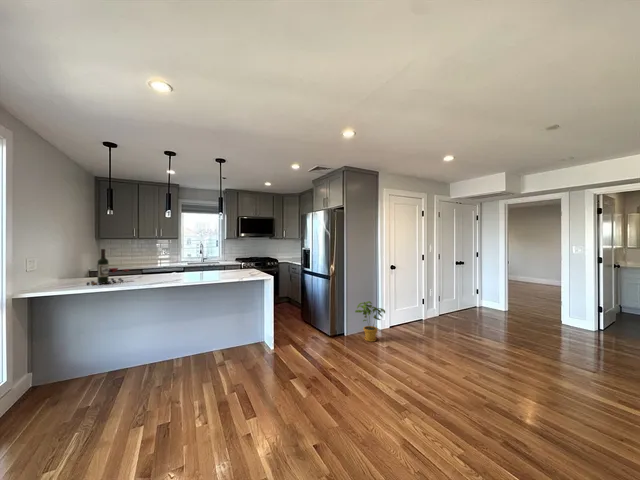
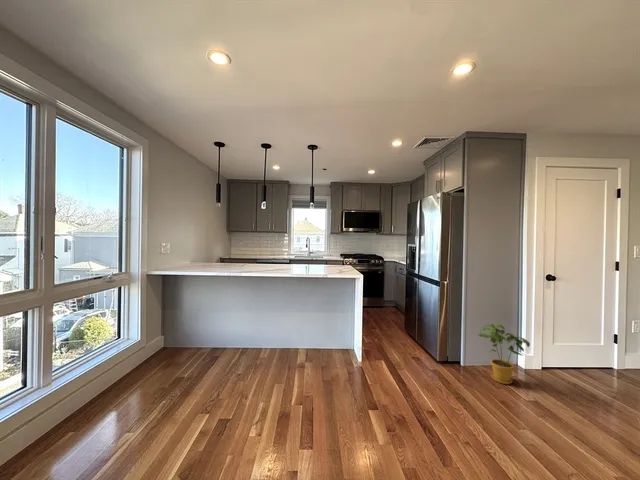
wine bottle: present [87,249,129,285] -> none [195,238,230,269]

